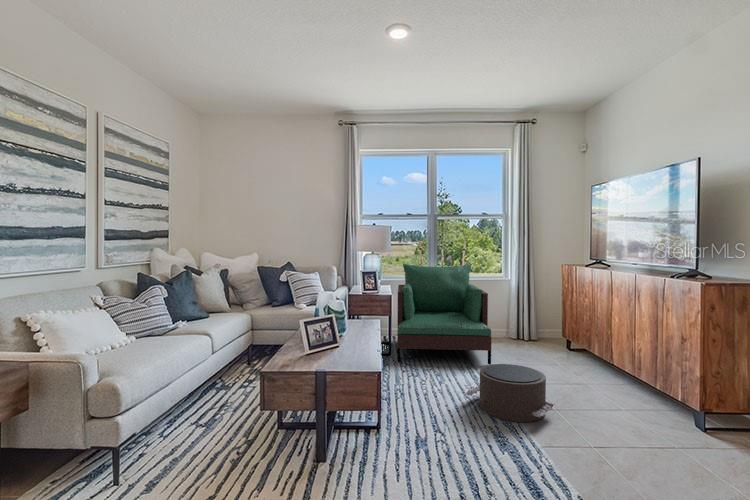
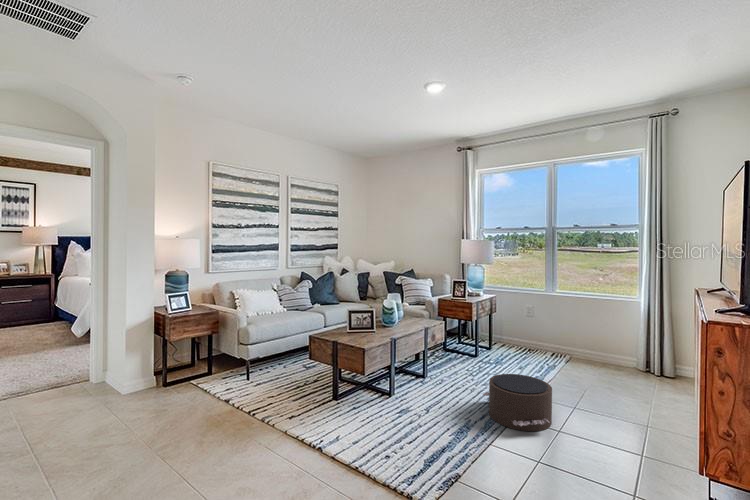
armchair: present [397,264,491,364] -> none [476,274,590,382]

